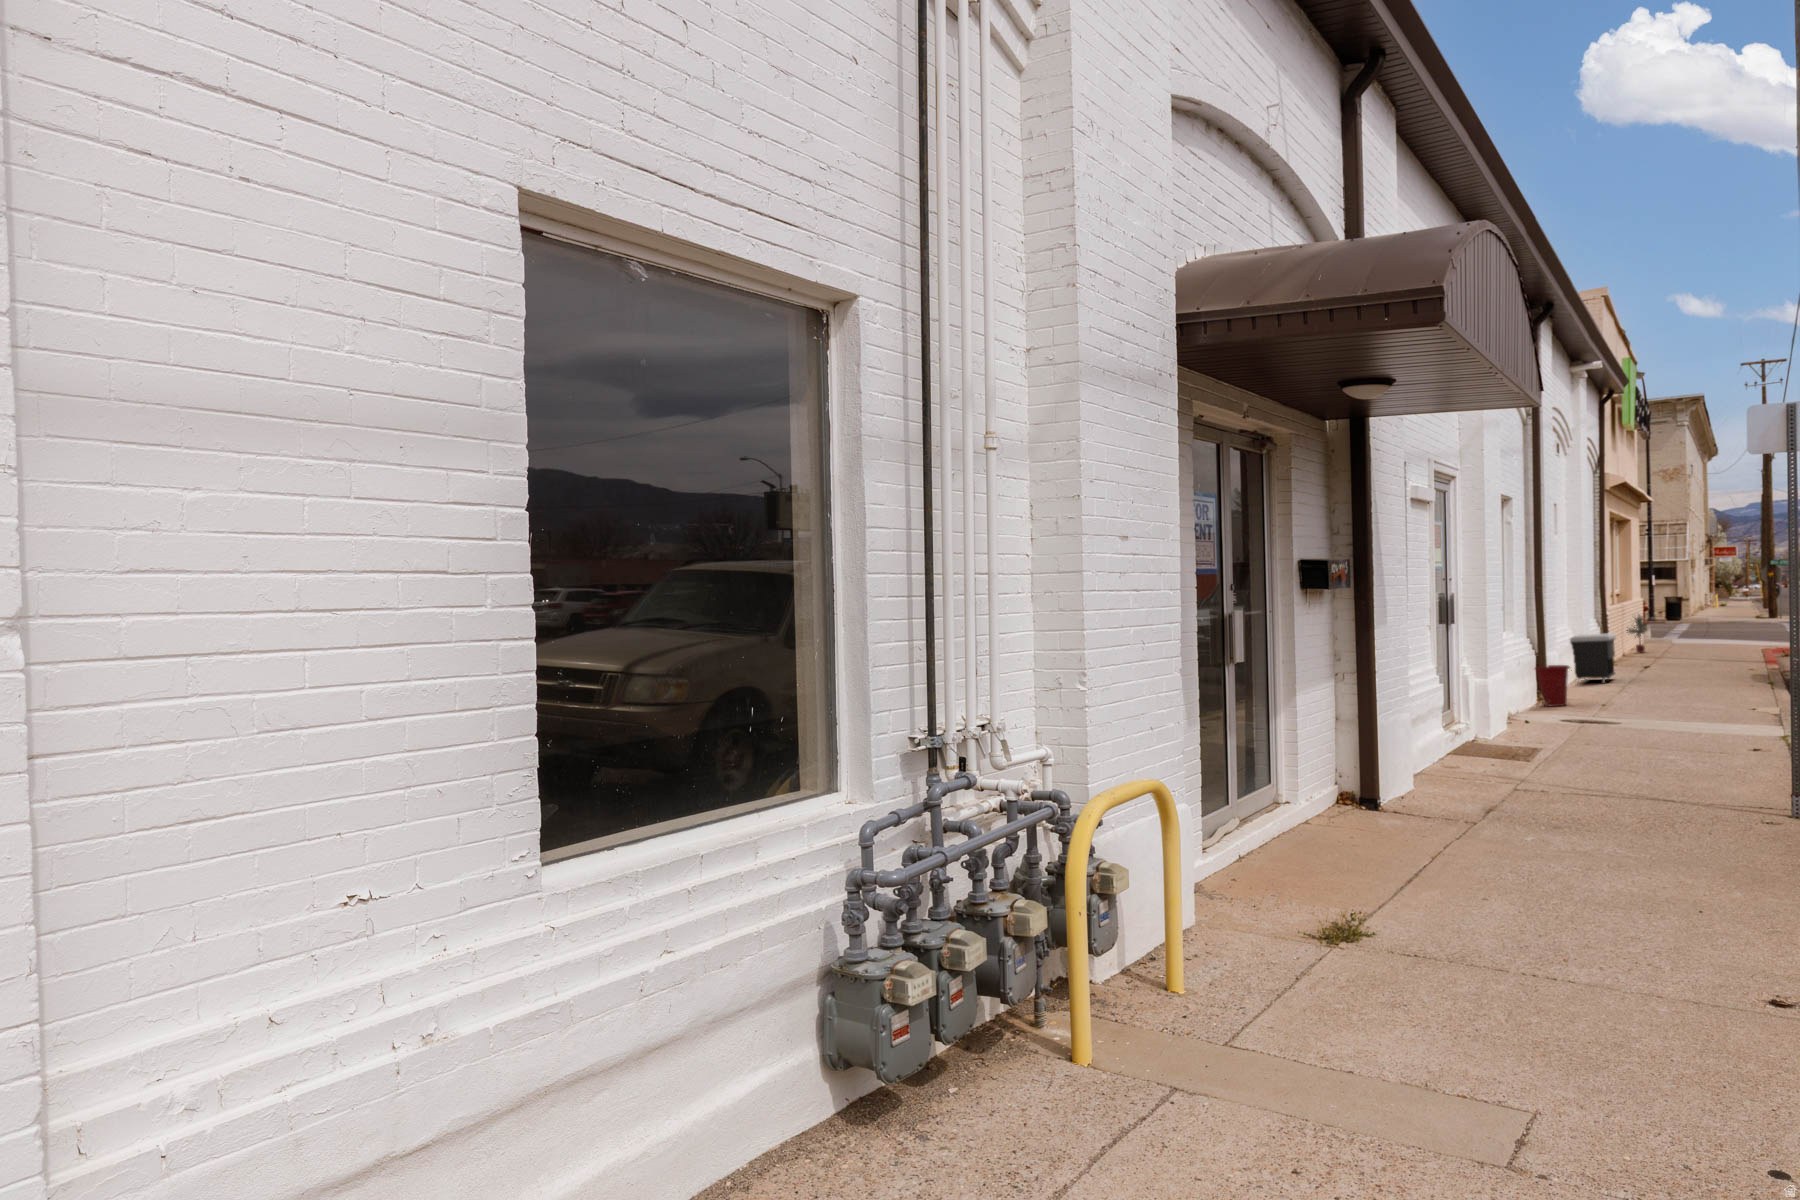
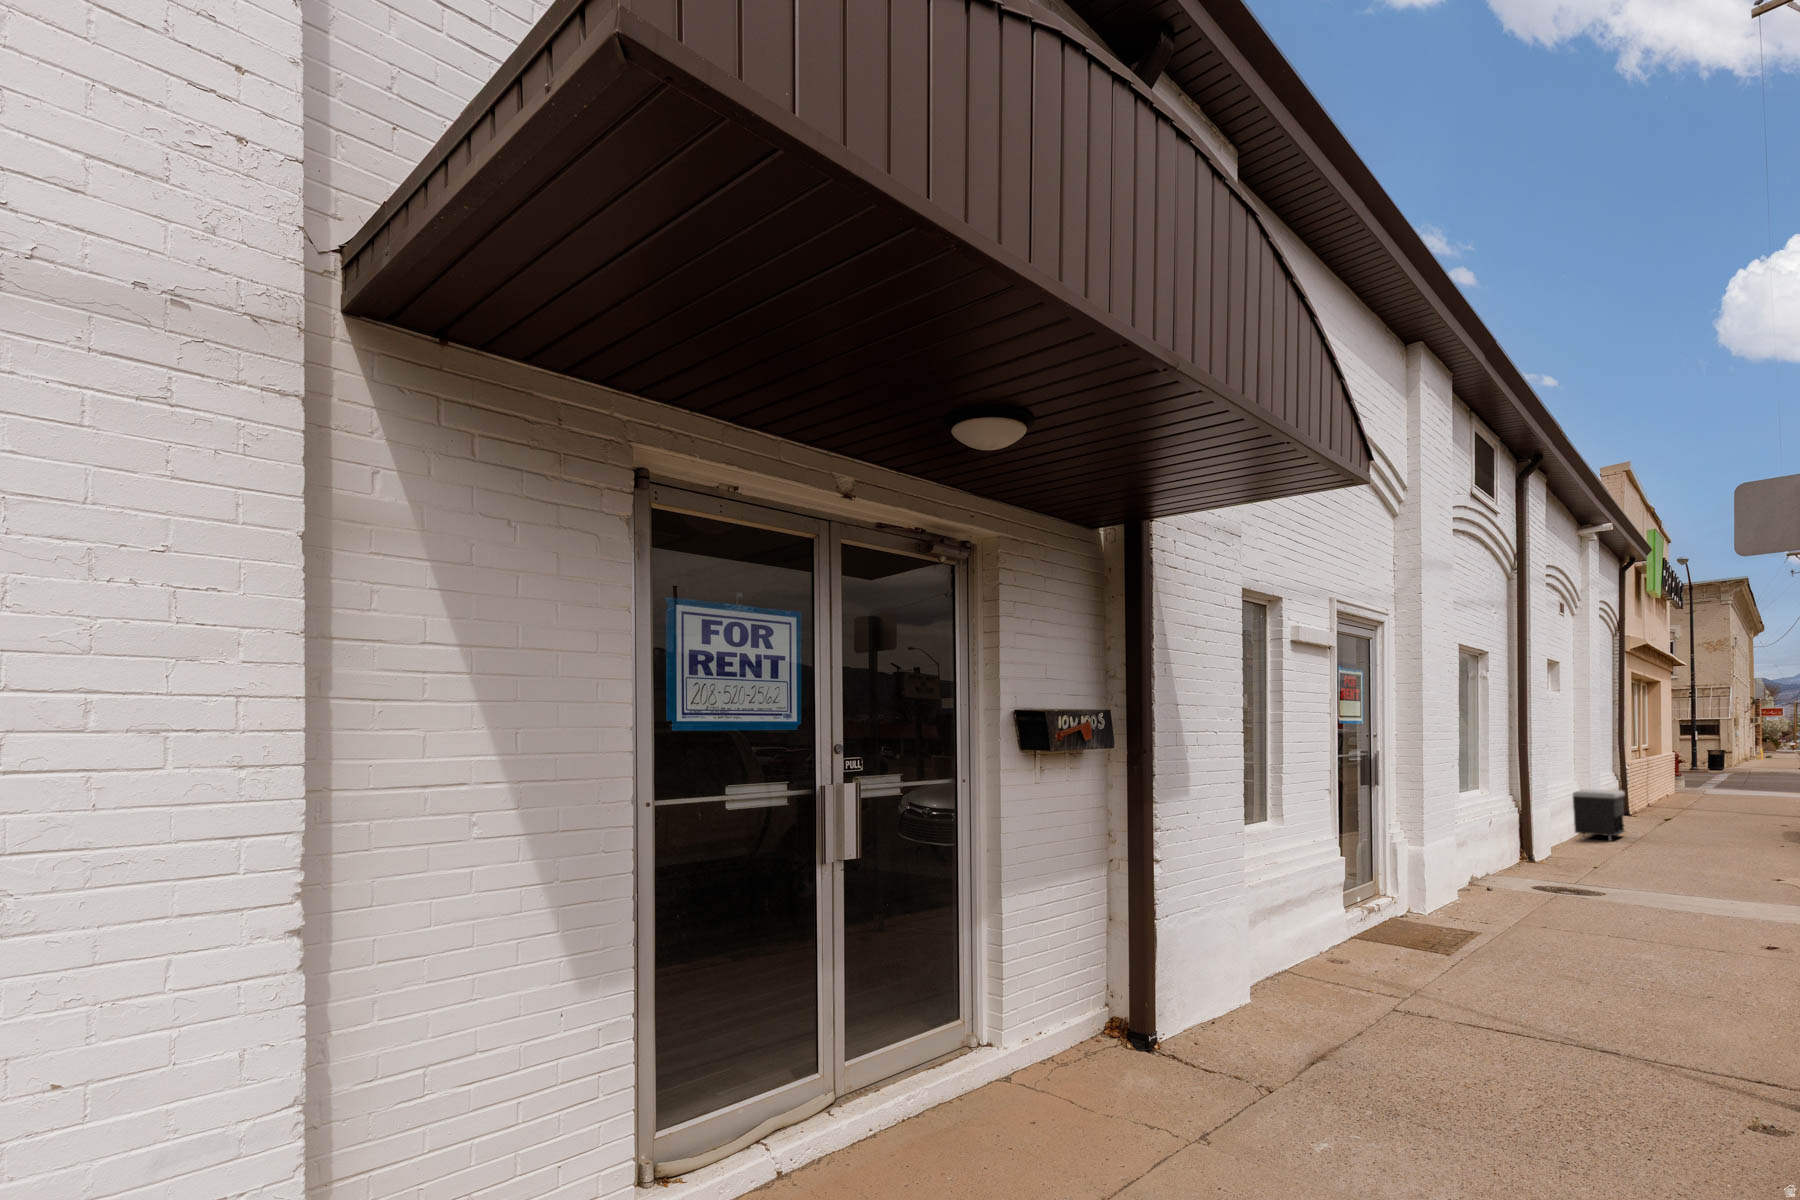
potted tree: present [1626,615,1647,653] -> none [1650,767,1675,805]
waste bin: present [1535,665,1570,706] -> none [1514,825,1556,871]

